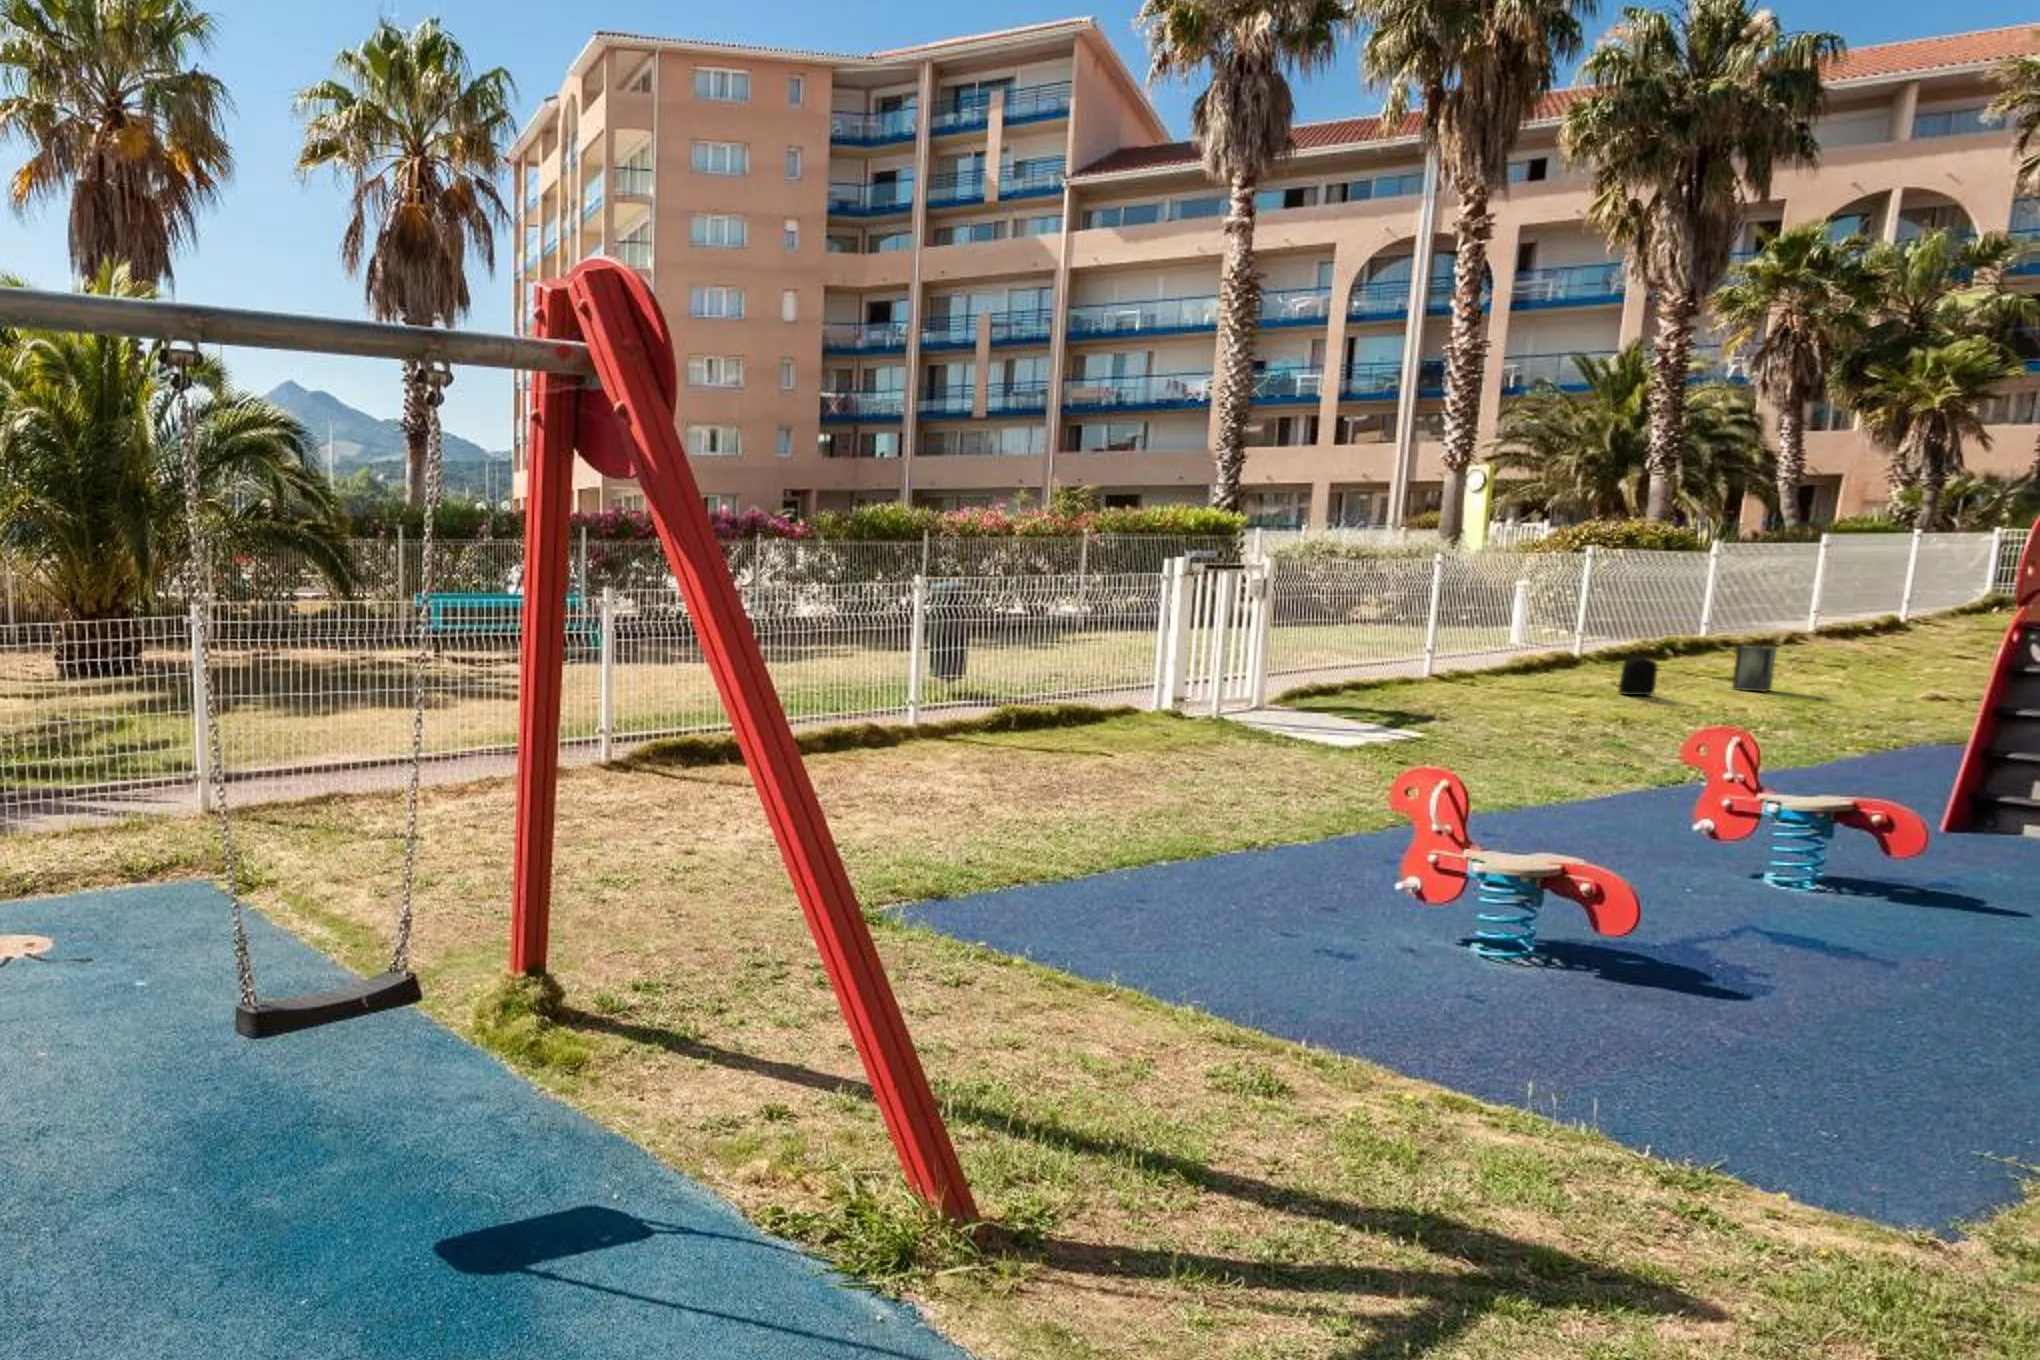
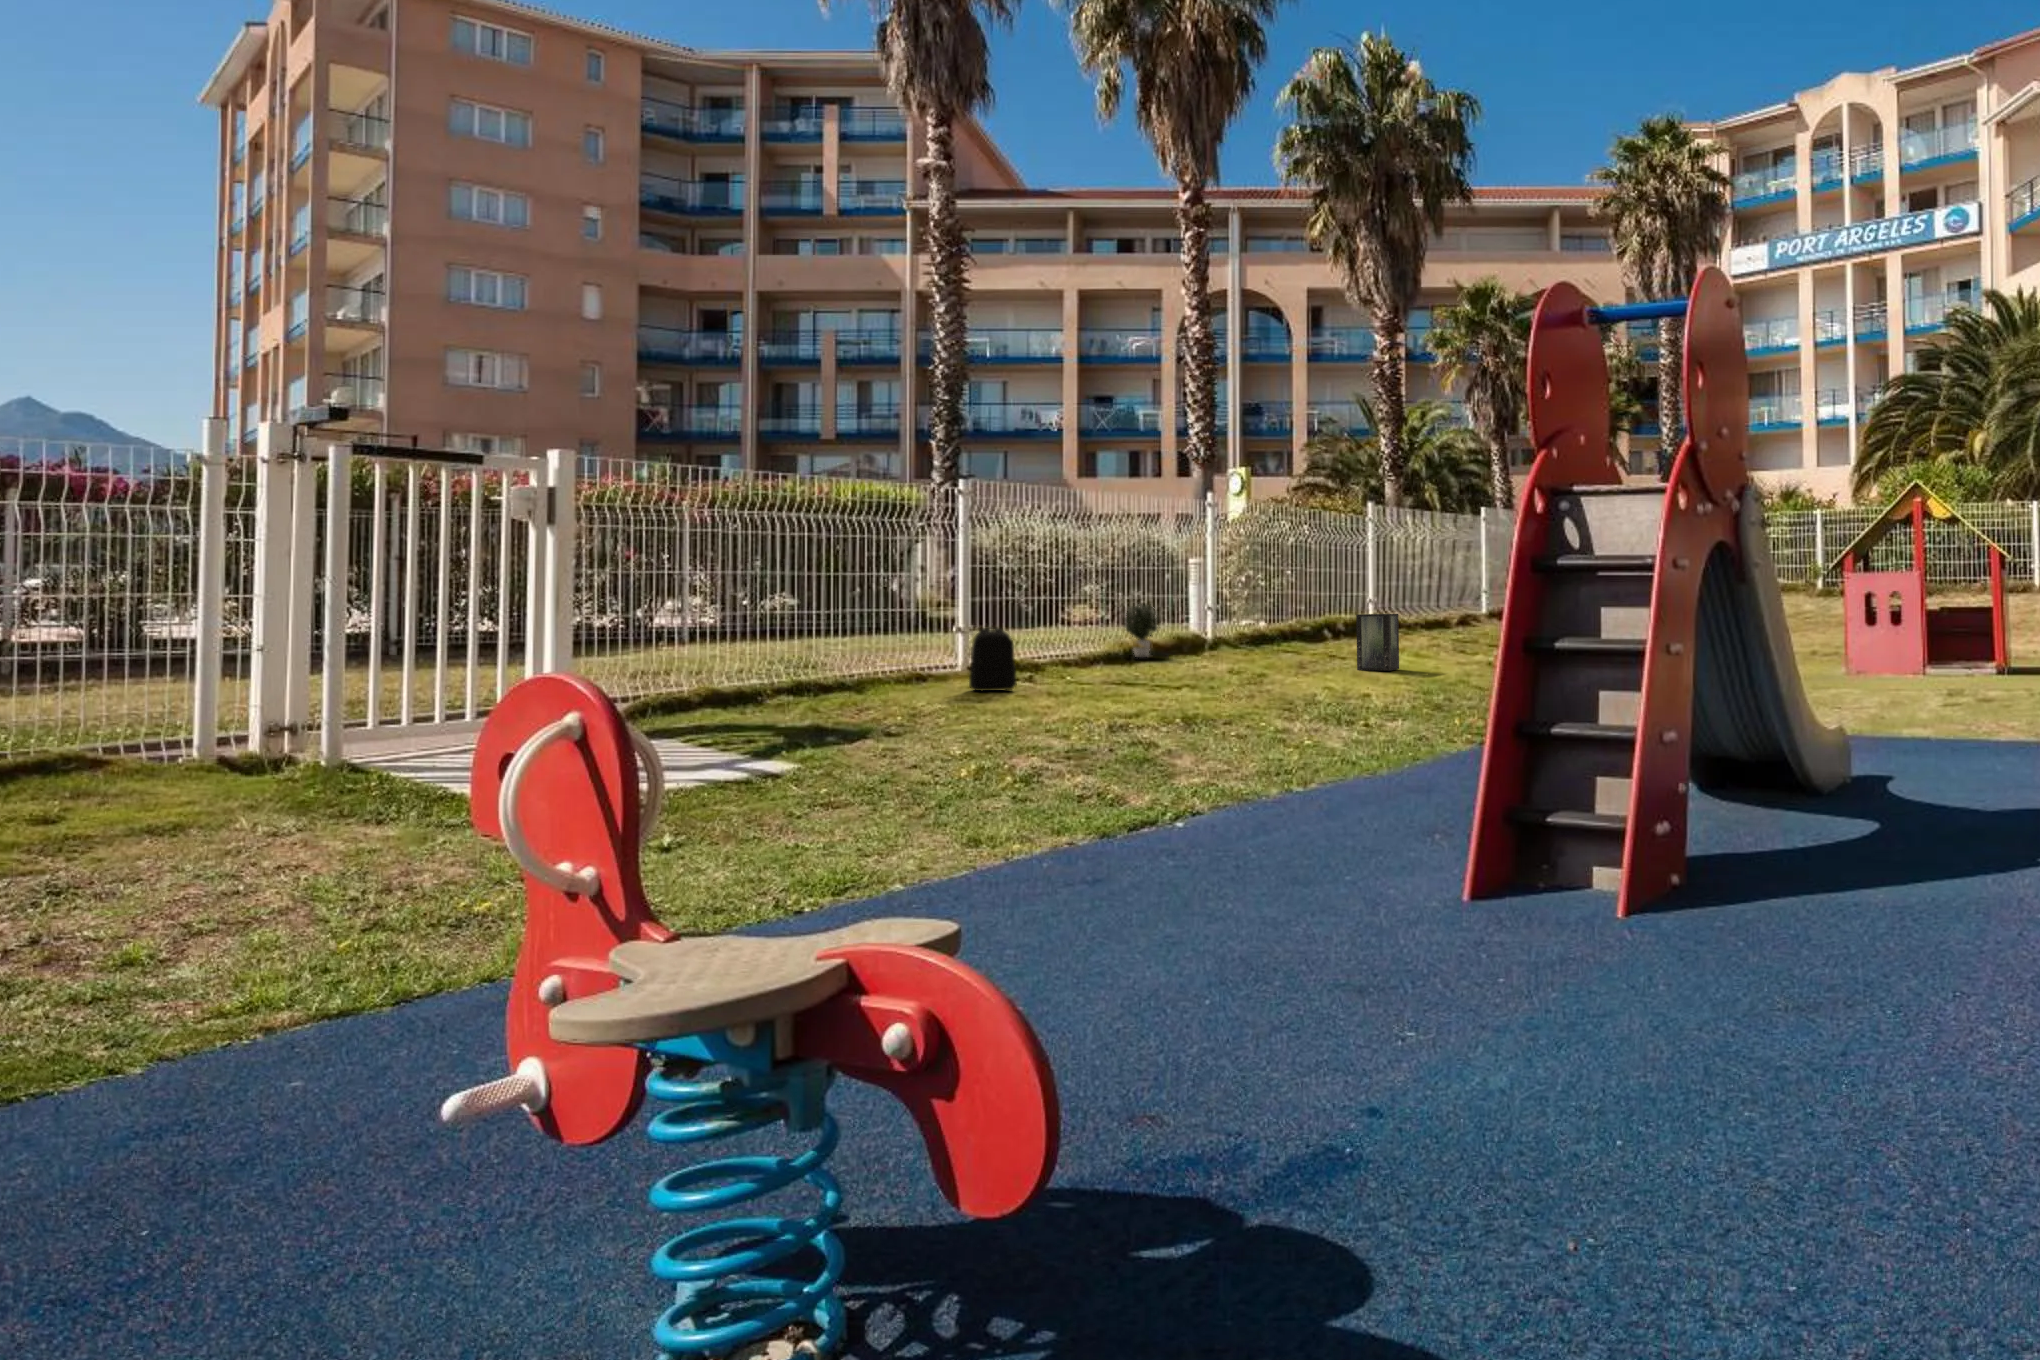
potted plant: none [1510,630,1544,670] -> present [1124,604,1158,657]
backpack: present [1619,655,1657,695] -> present [969,627,1017,691]

